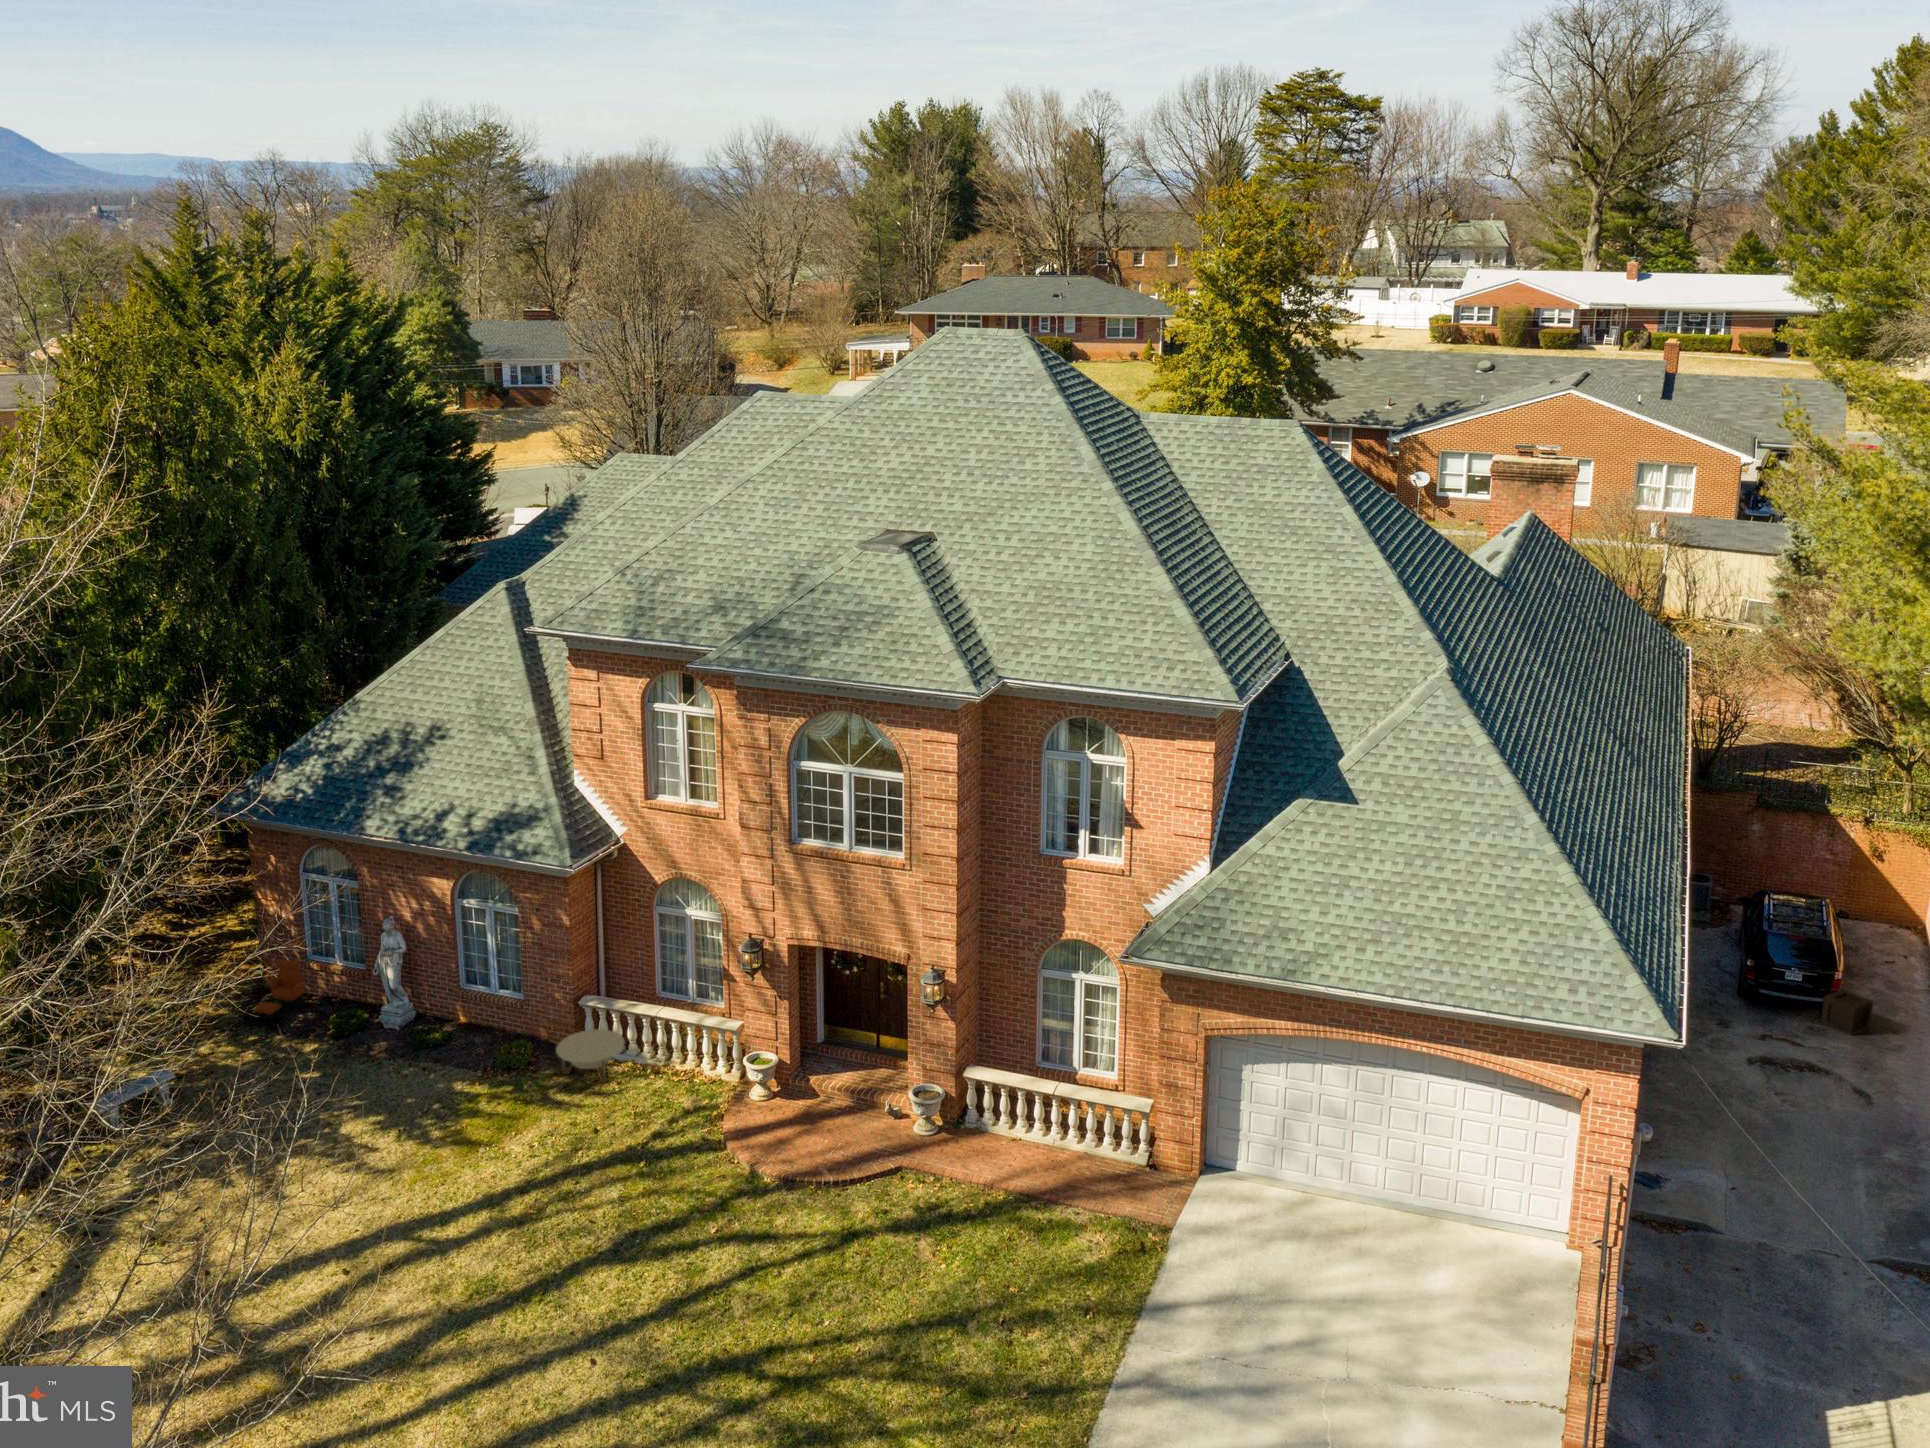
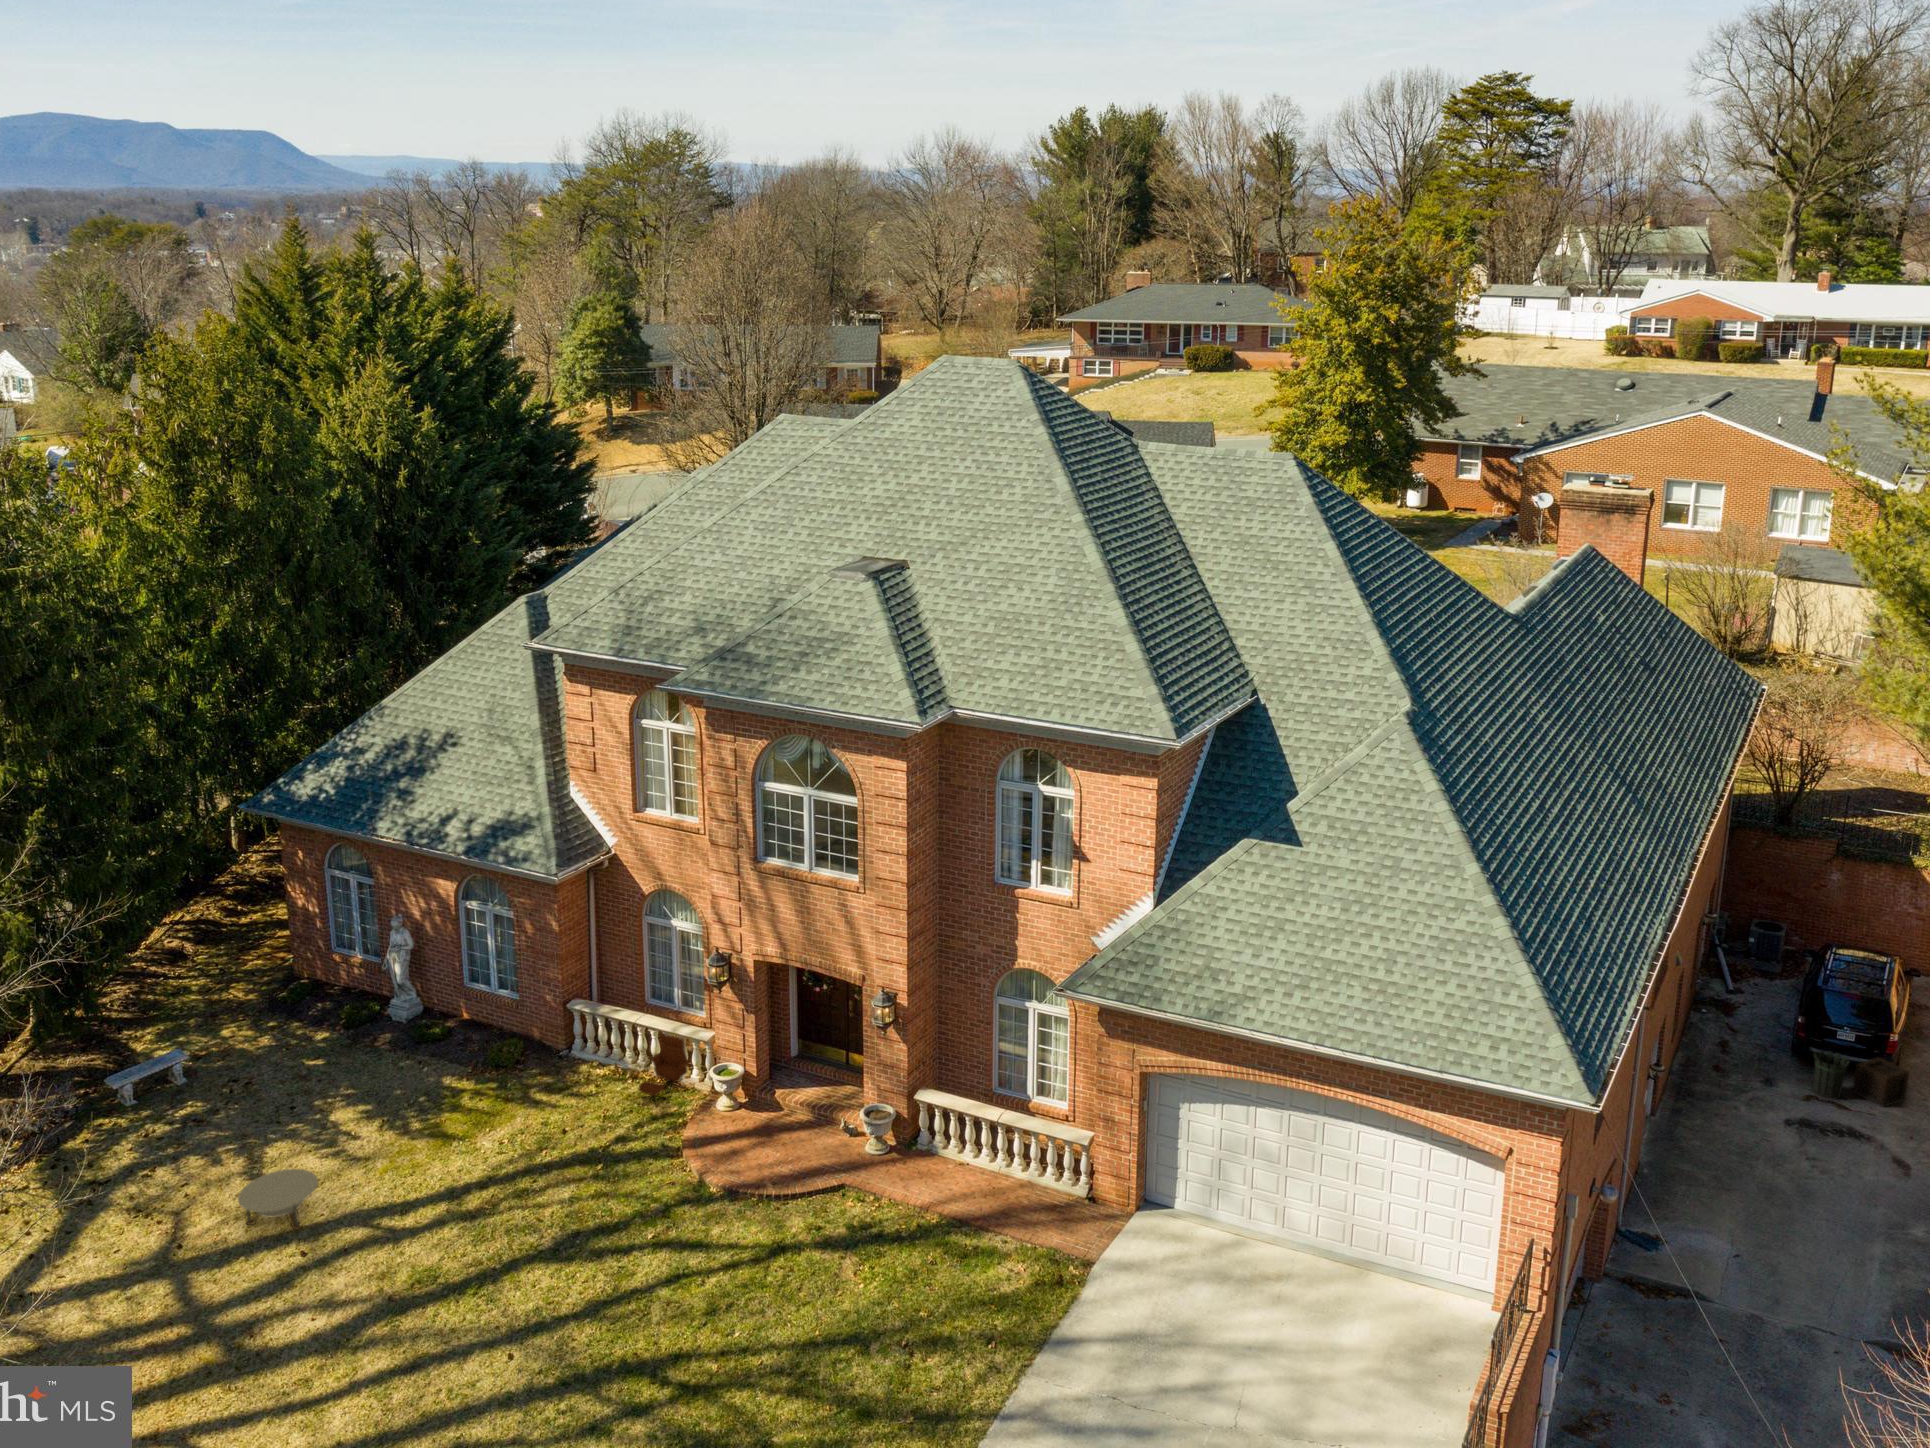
lounge chair: present [255,959,305,1022] -> present [639,1034,690,1105]
waste bin: none [1786,986,1820,1031] -> present [1813,1051,1849,1099]
round table: present [556,1029,625,1082] -> present [238,1169,318,1230]

